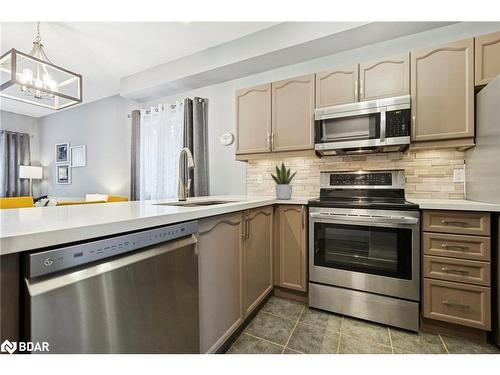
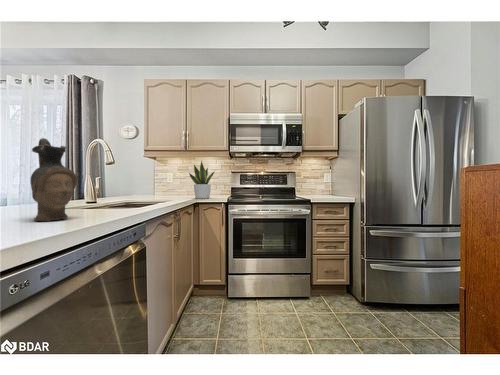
ceramic pitcher: none [116,148,147,212] -> present [31,138,77,221]

